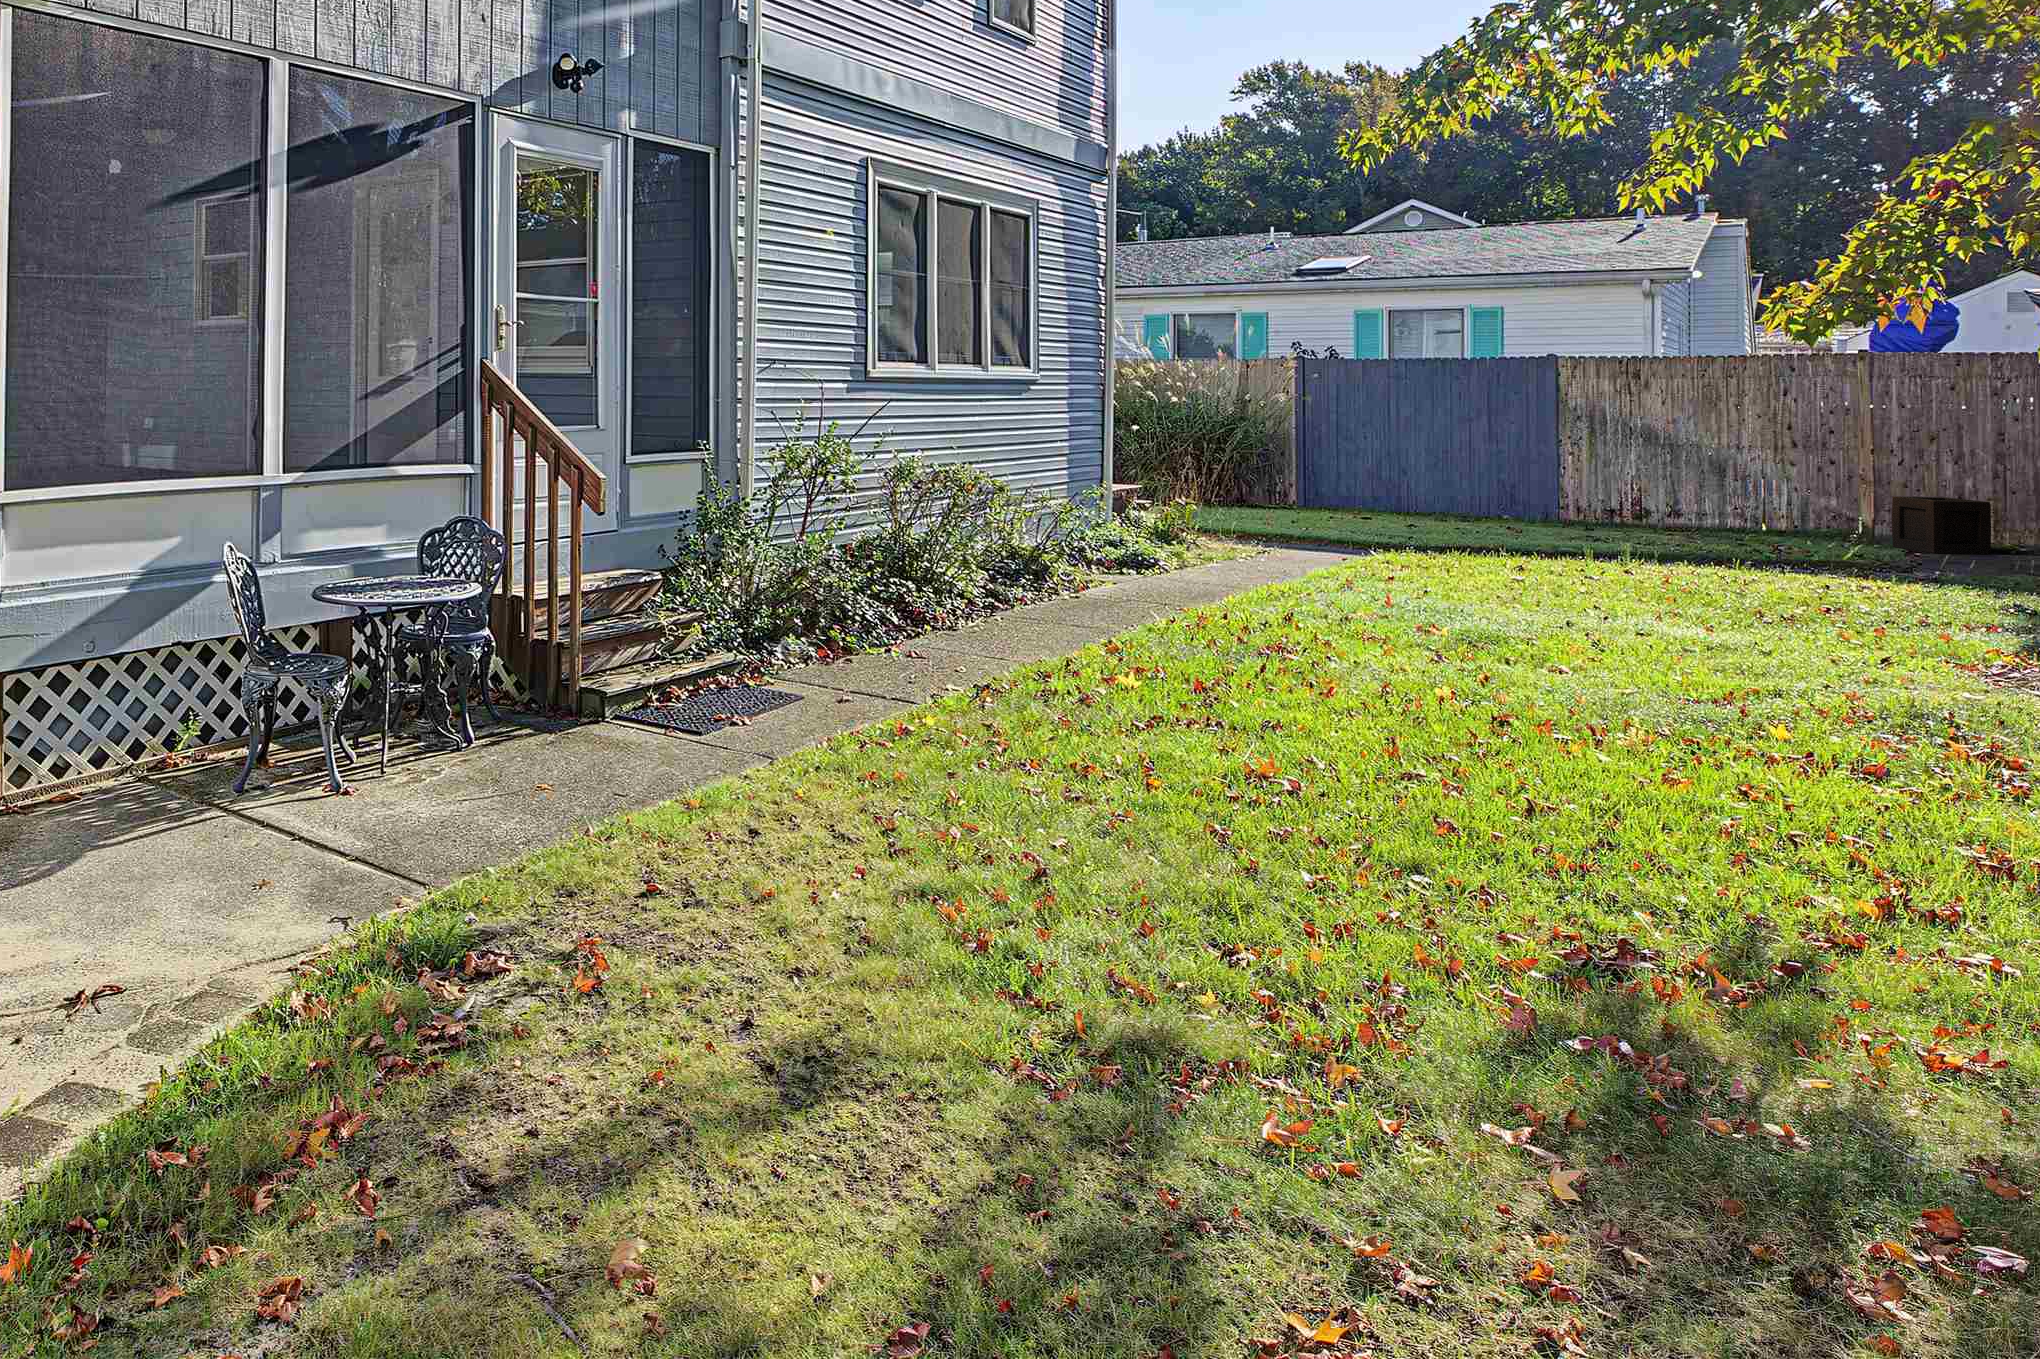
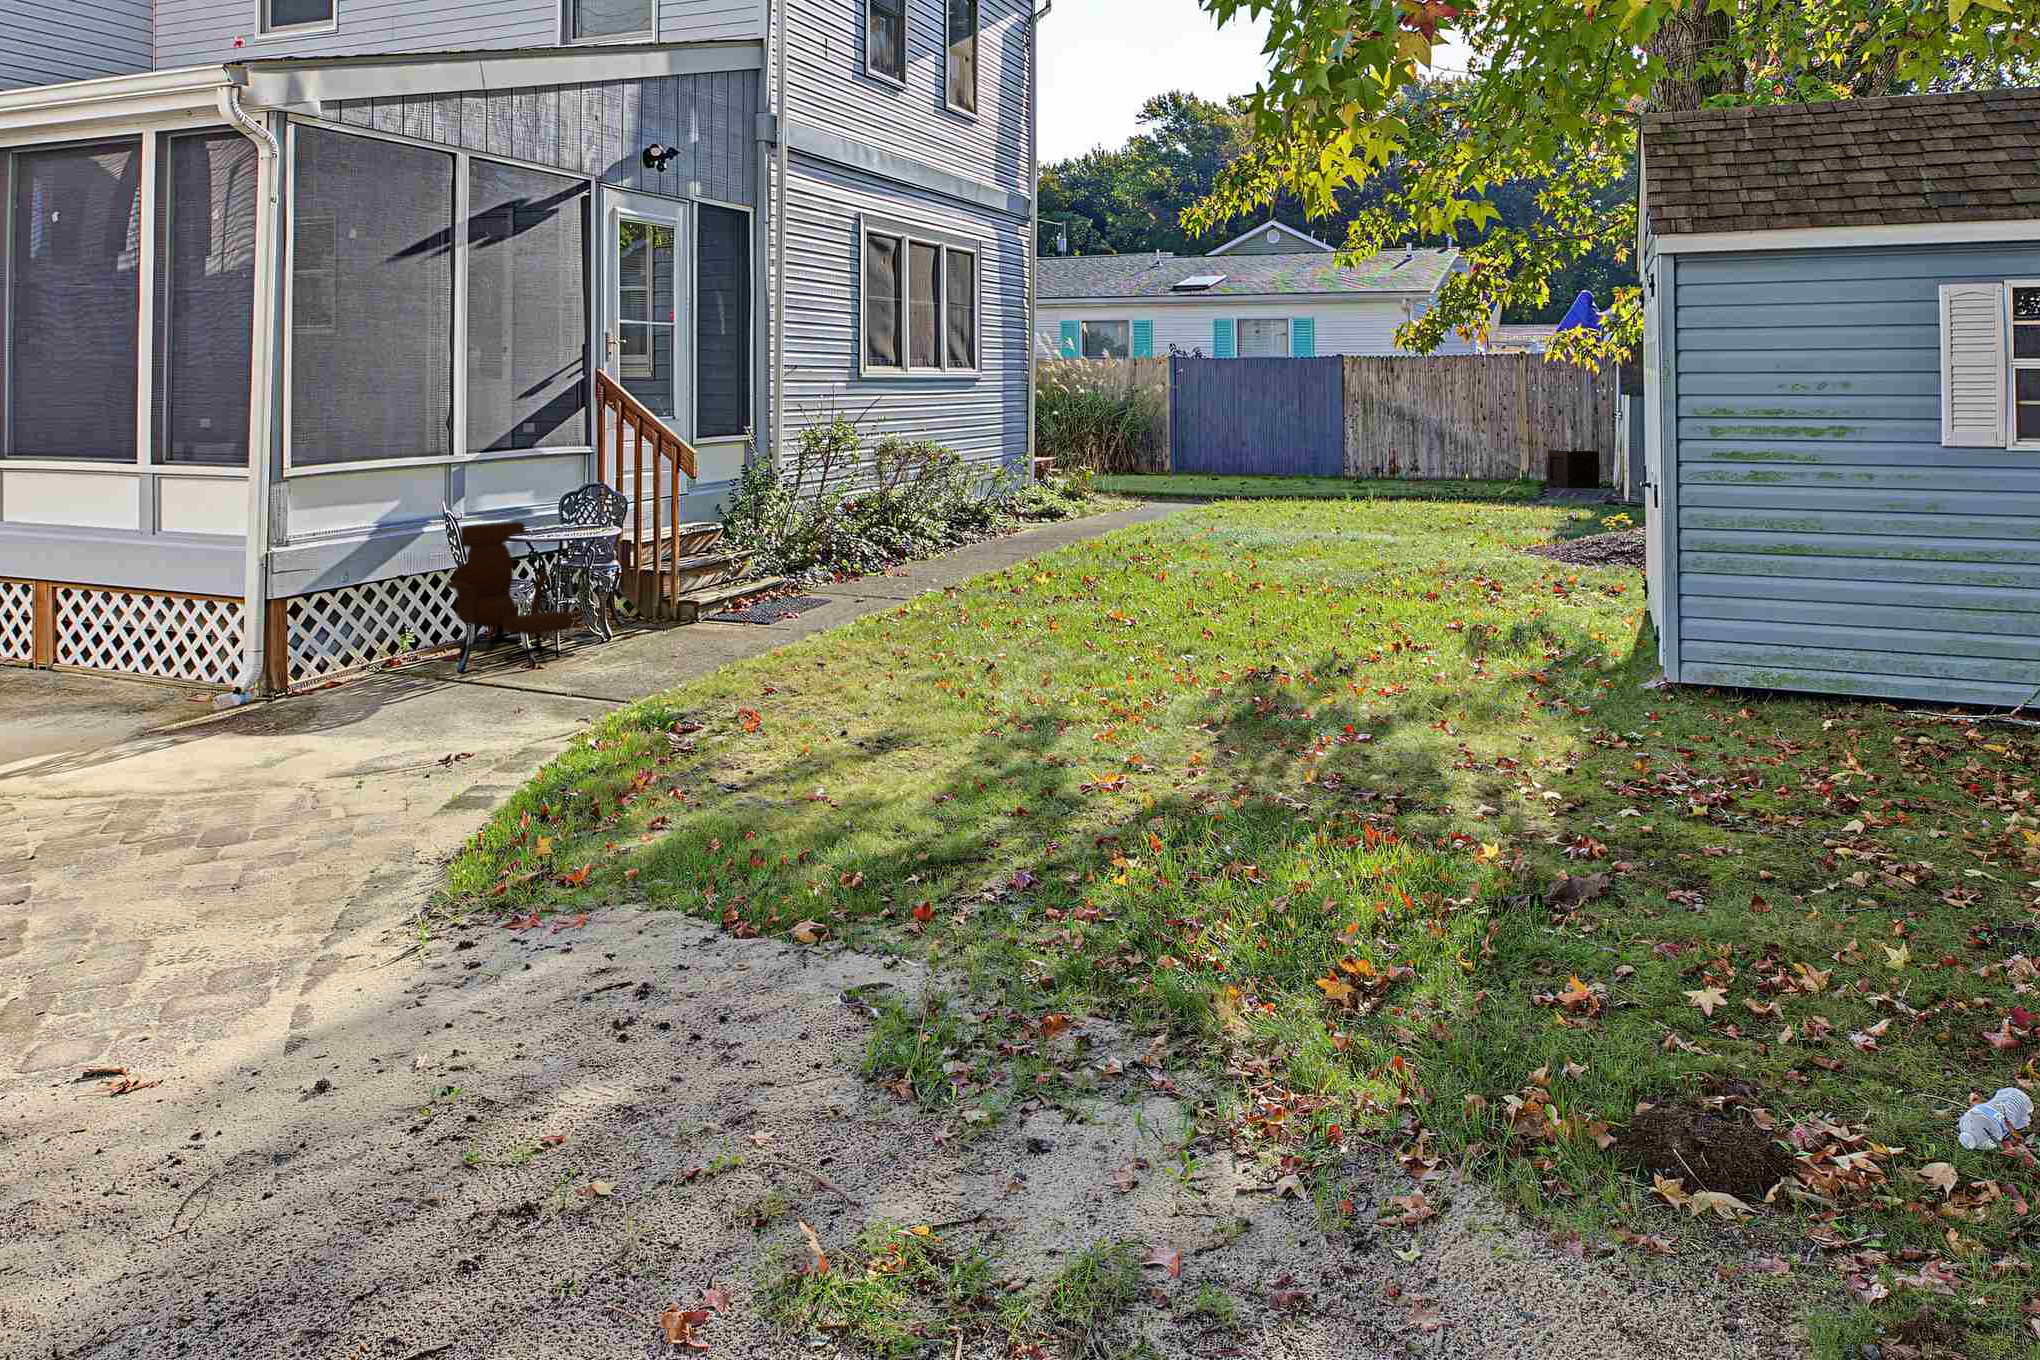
lounge chair: none [244,571,401,788] -> present [446,522,574,663]

